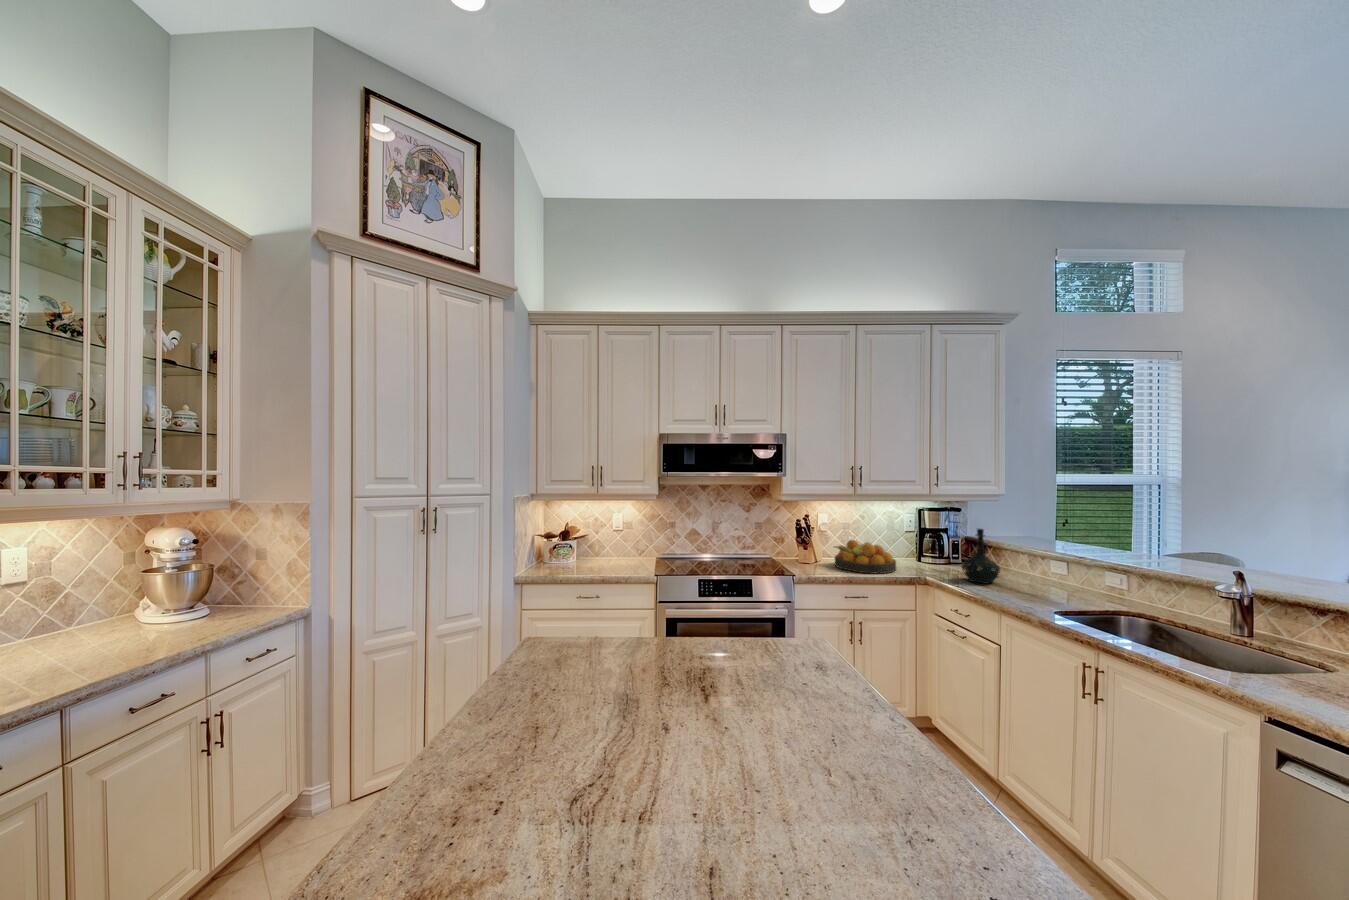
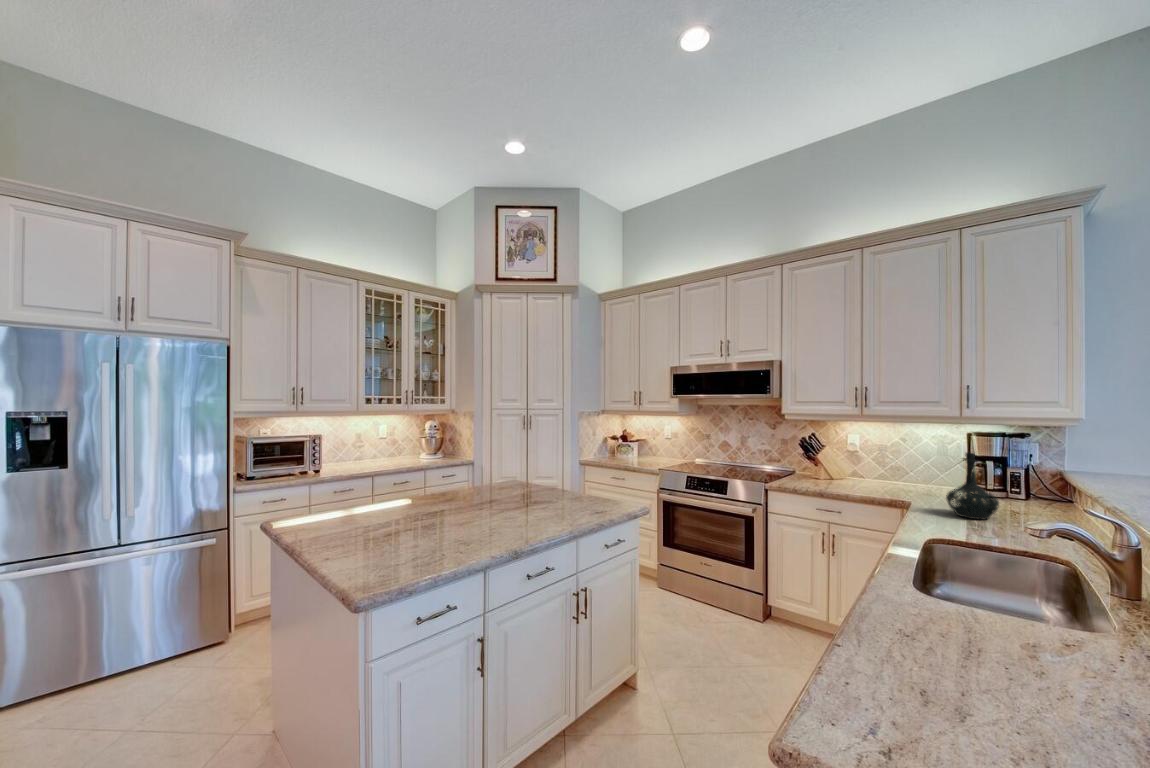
fruit bowl: present [834,540,896,573] -> none [830,460,902,495]

